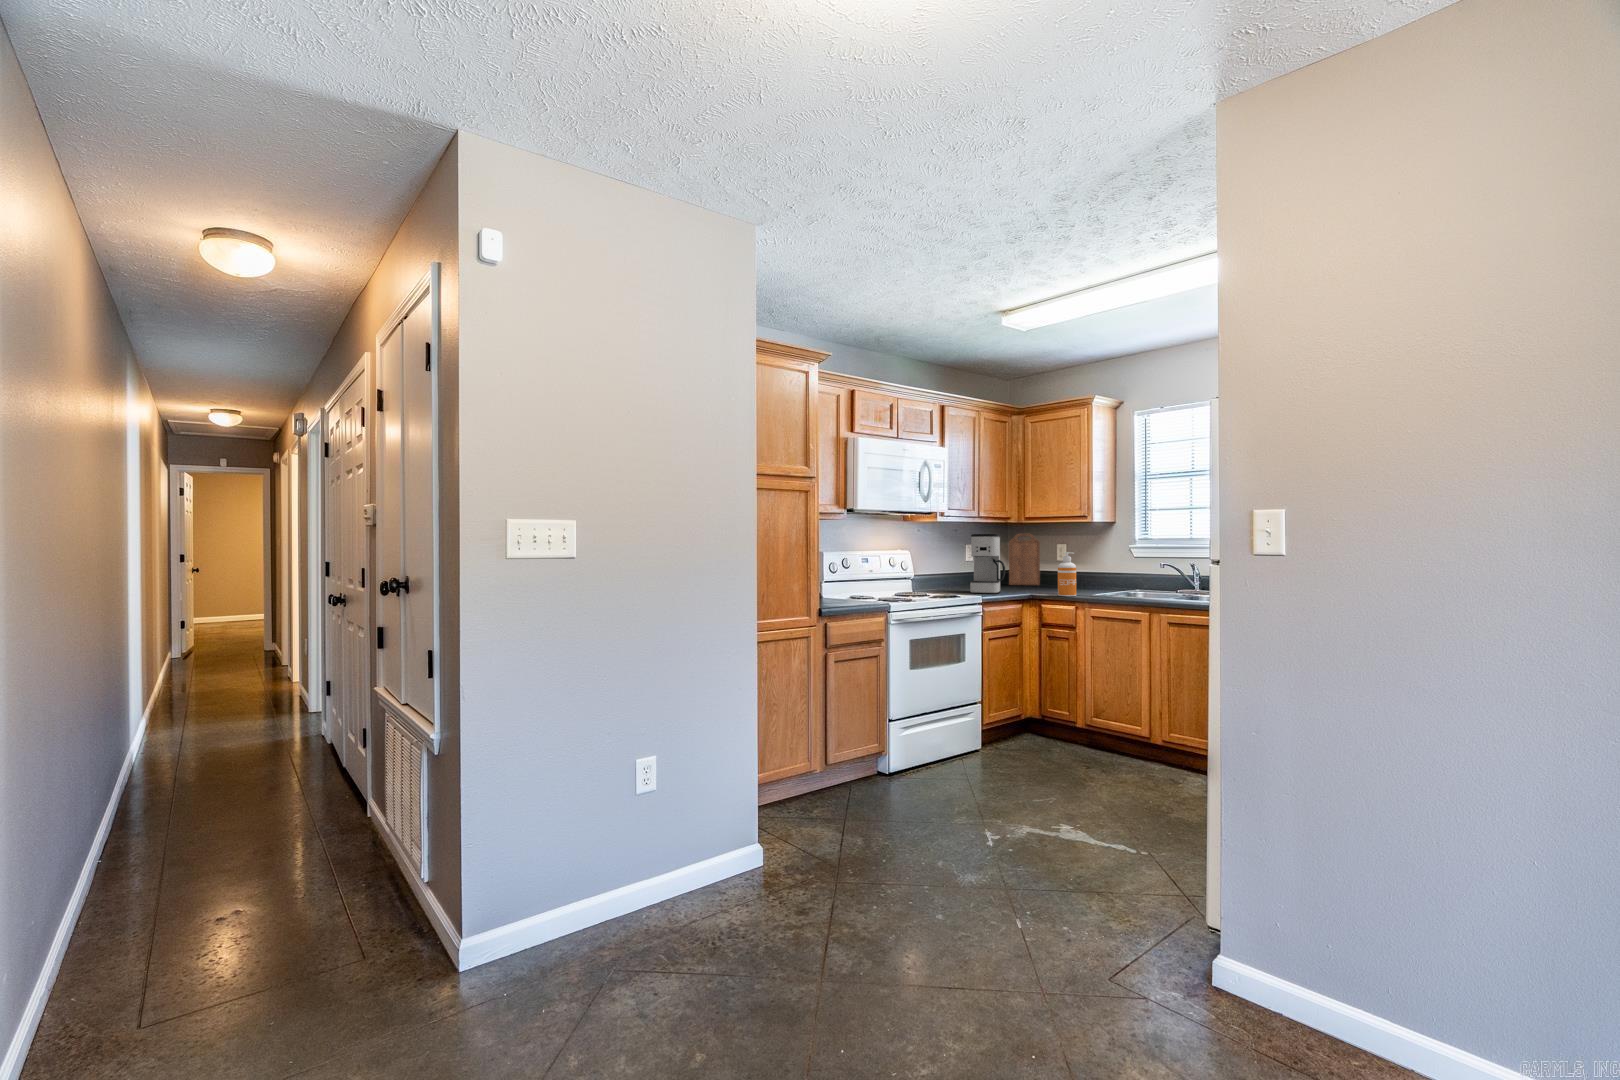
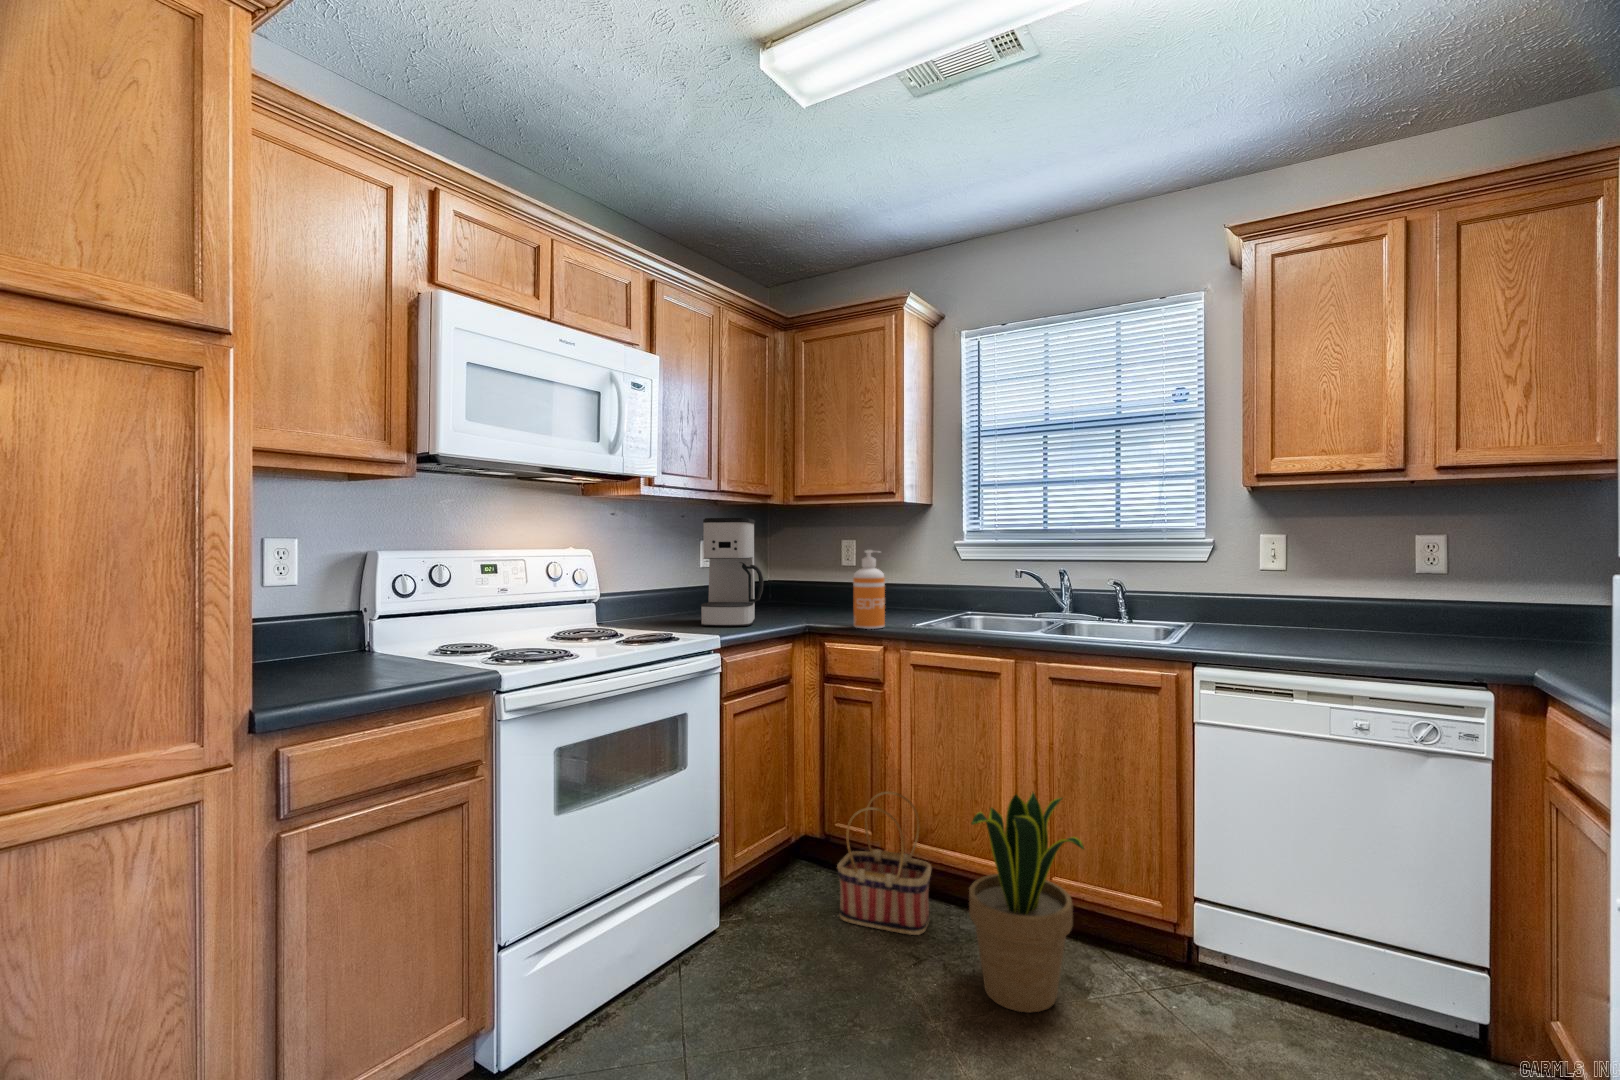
cutting board: present [1009,534,1040,585] -> none [768,522,816,604]
potted plant: none [1109,676,1170,783] -> present [969,792,1084,1012]
basket: none [1046,686,1100,758] -> present [837,792,931,935]

